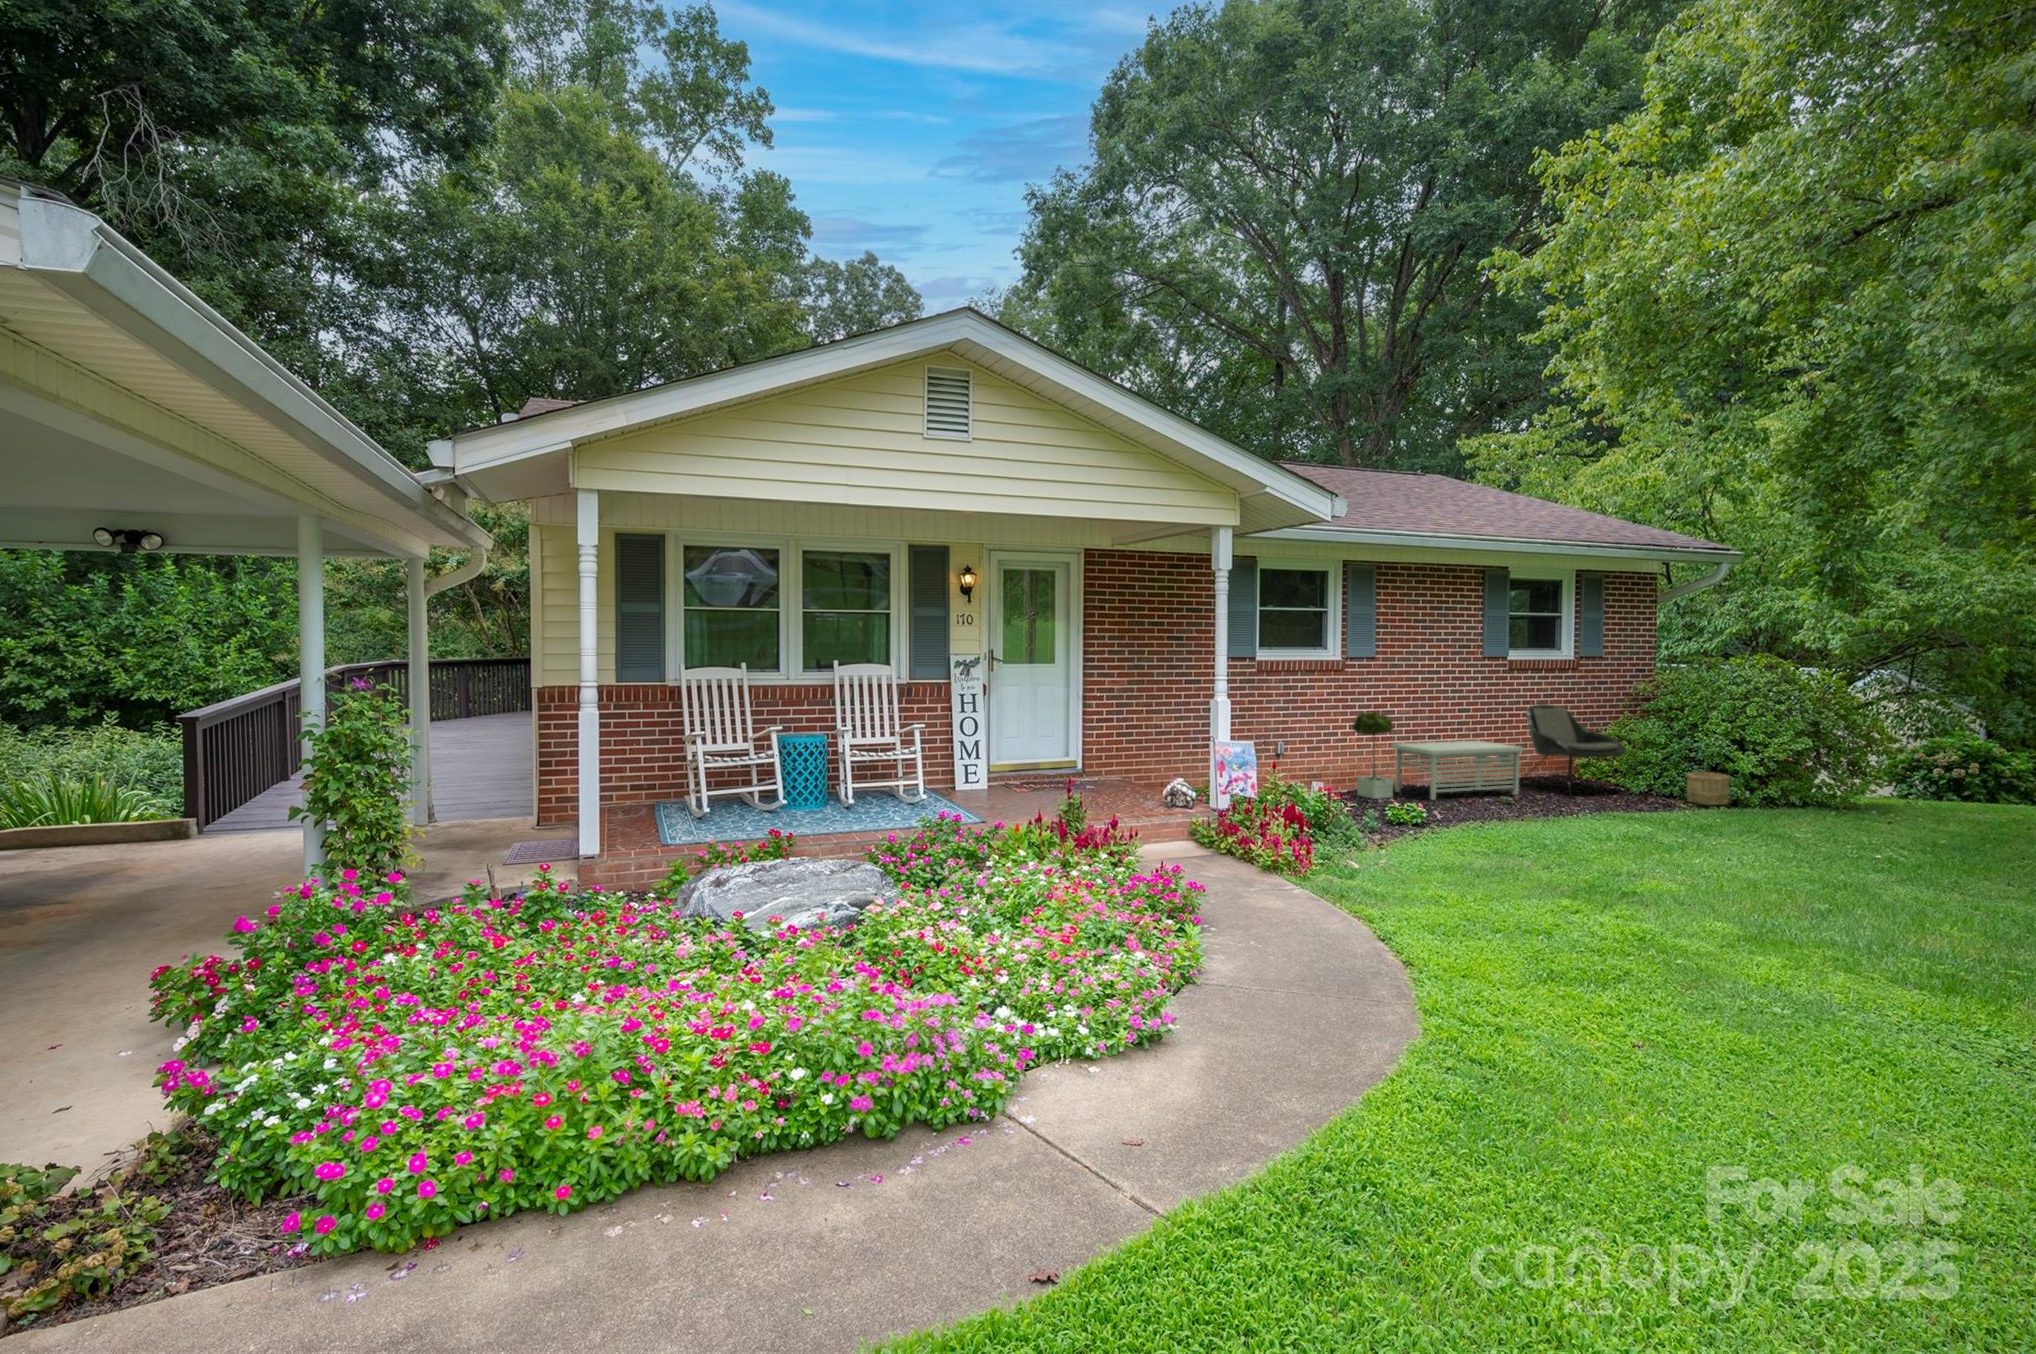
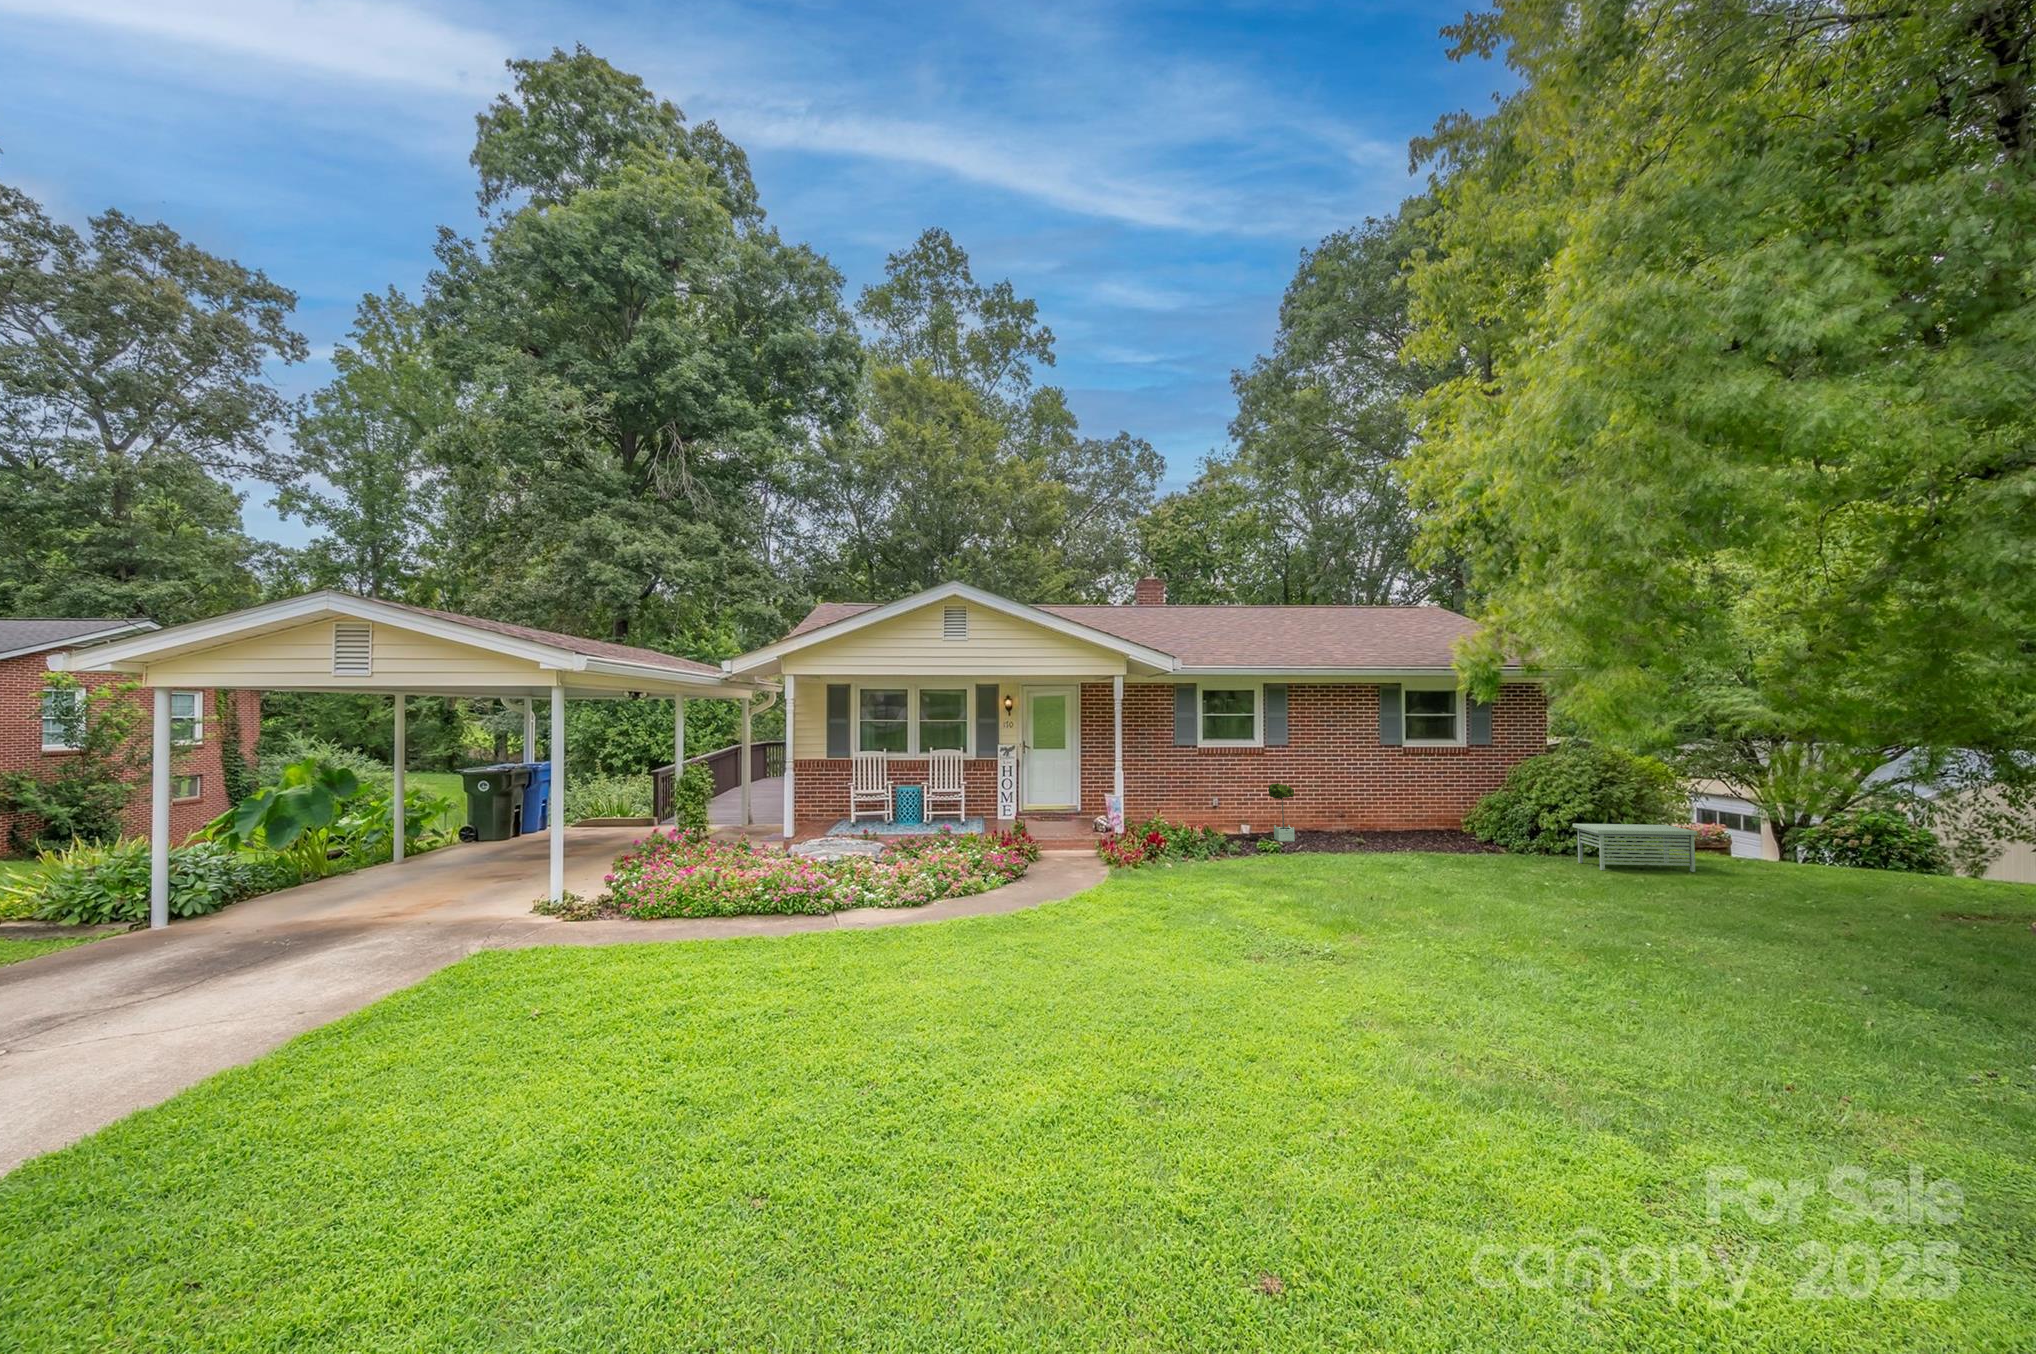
lounge chair: present [1519,704,1627,794] -> none [1416,782,1484,848]
storage bench: present [1391,741,1523,800] -> present [1572,824,1697,872]
wooden bucket: present [1687,772,1730,805] -> none [1511,834,1541,858]

